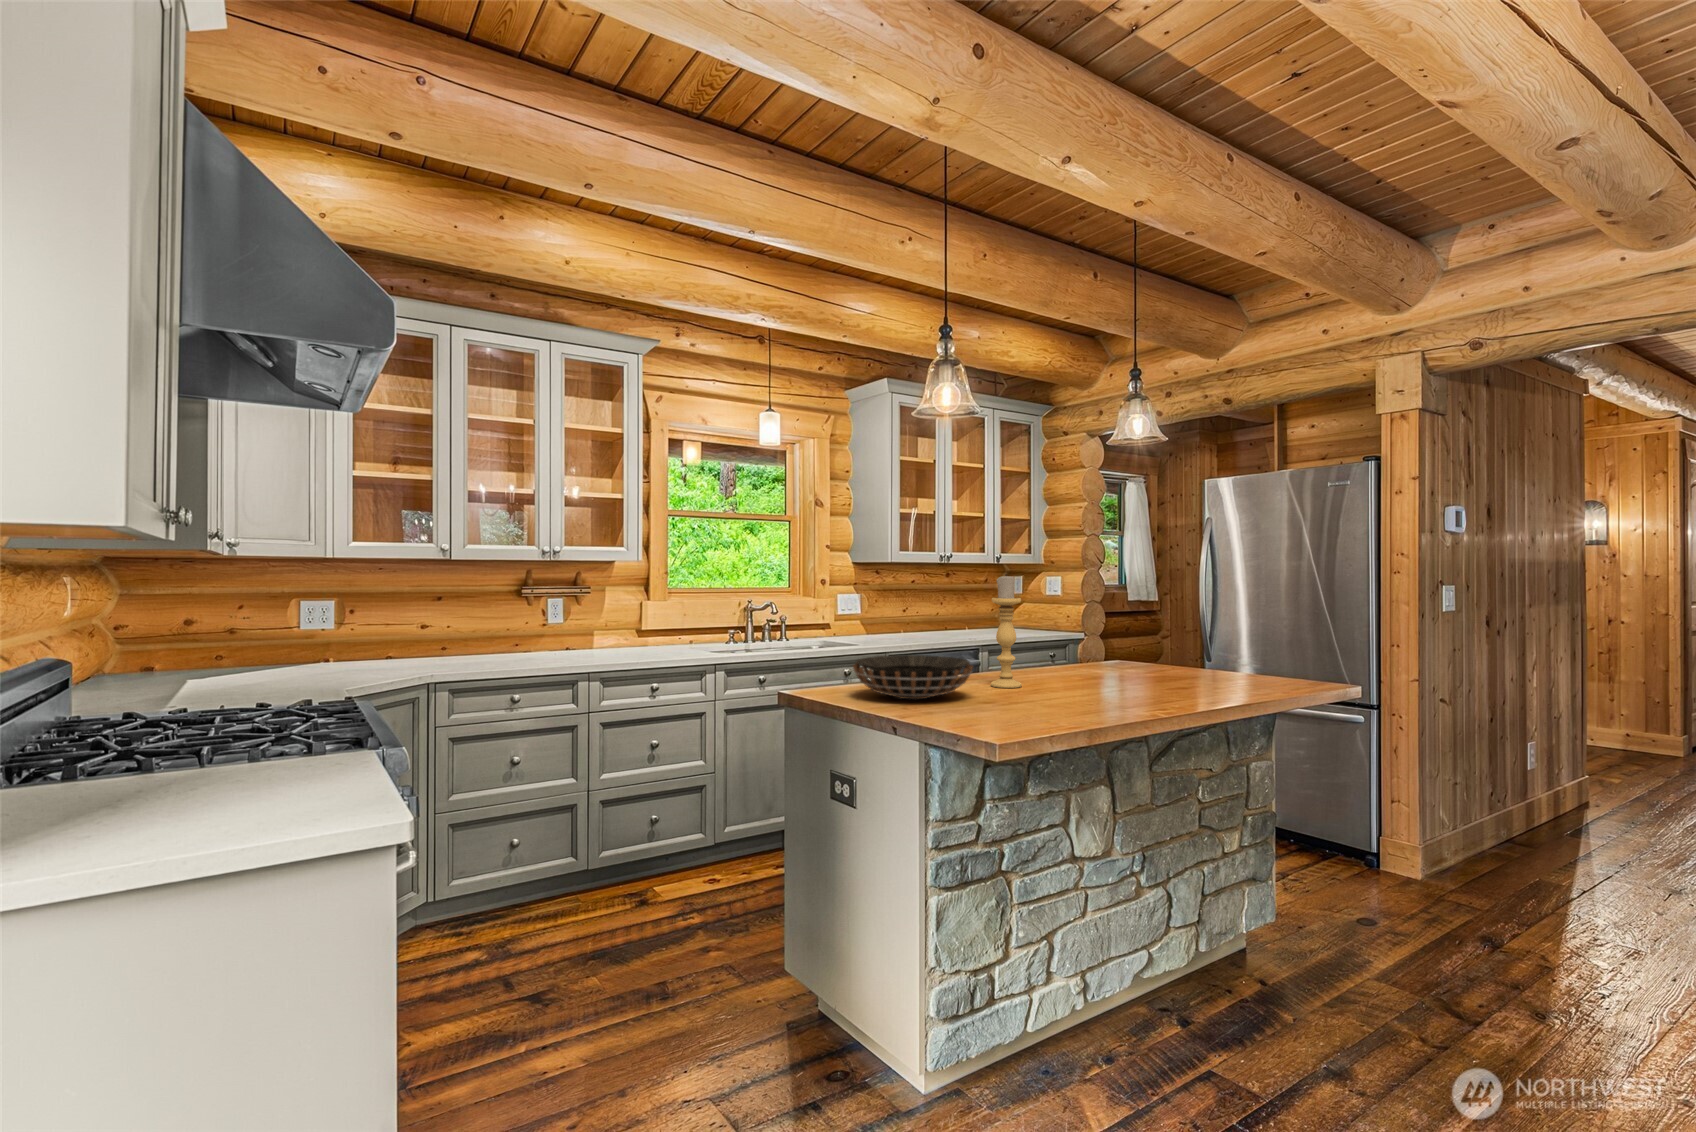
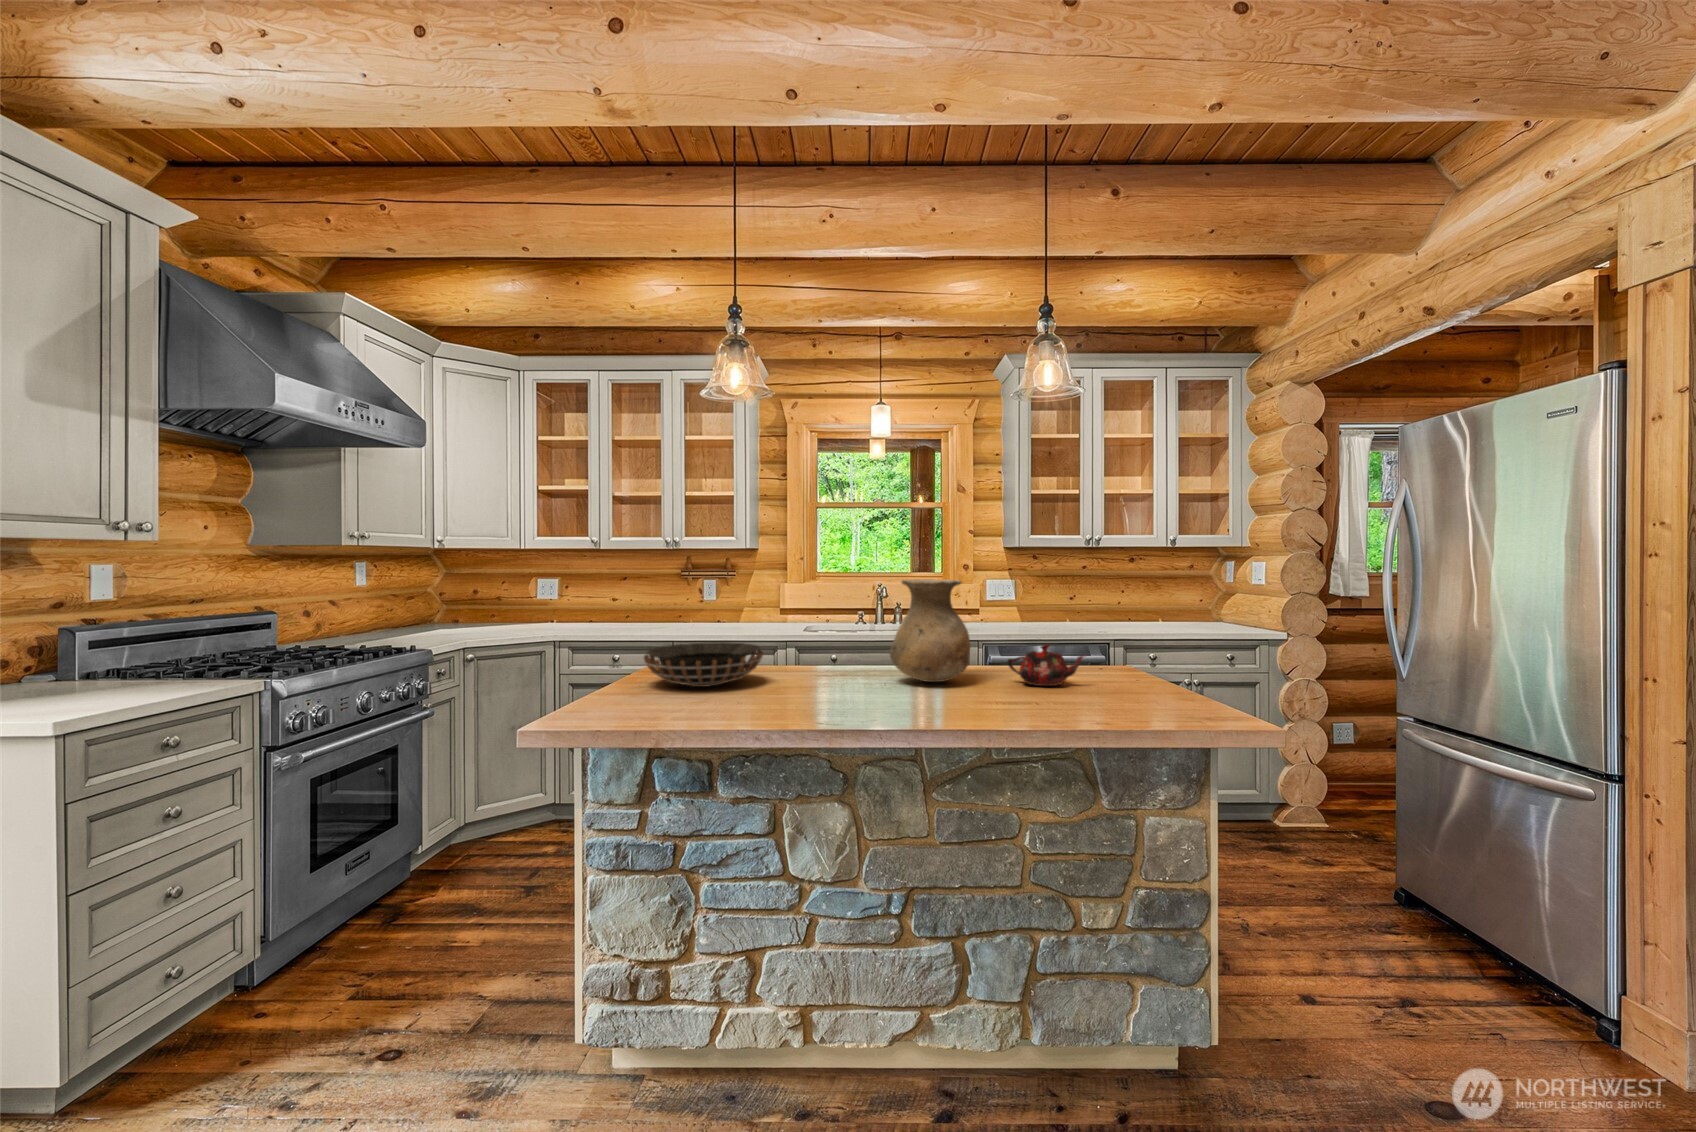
candle holder: present [991,576,1022,688] -> none [820,563,853,686]
vase: none [1030,589,1103,679] -> present [890,579,970,682]
teapot: none [1108,641,1165,675] -> present [1008,644,1086,686]

